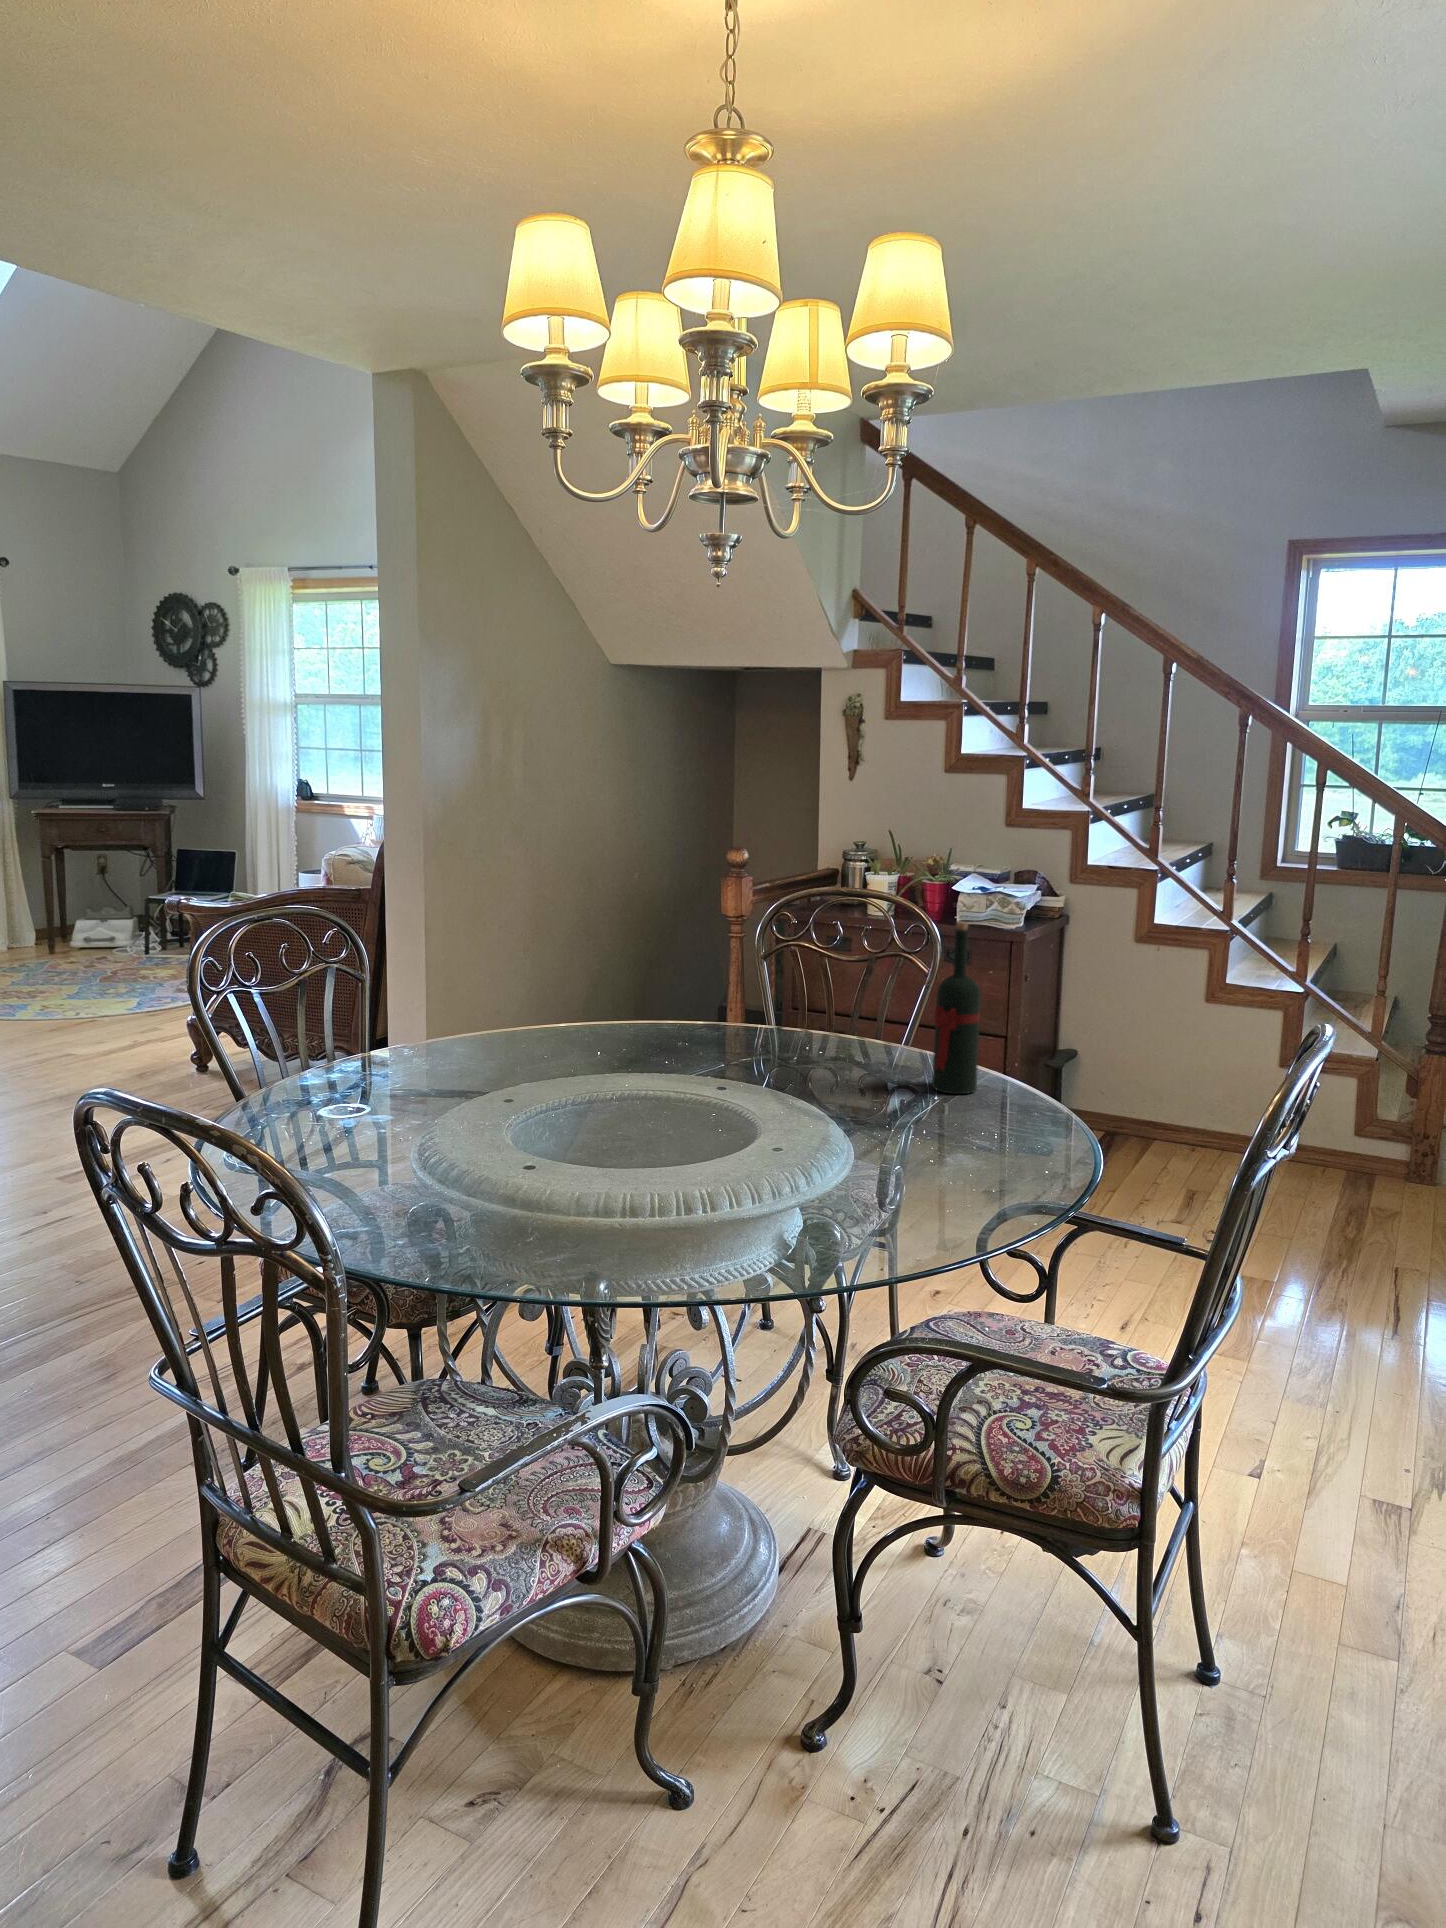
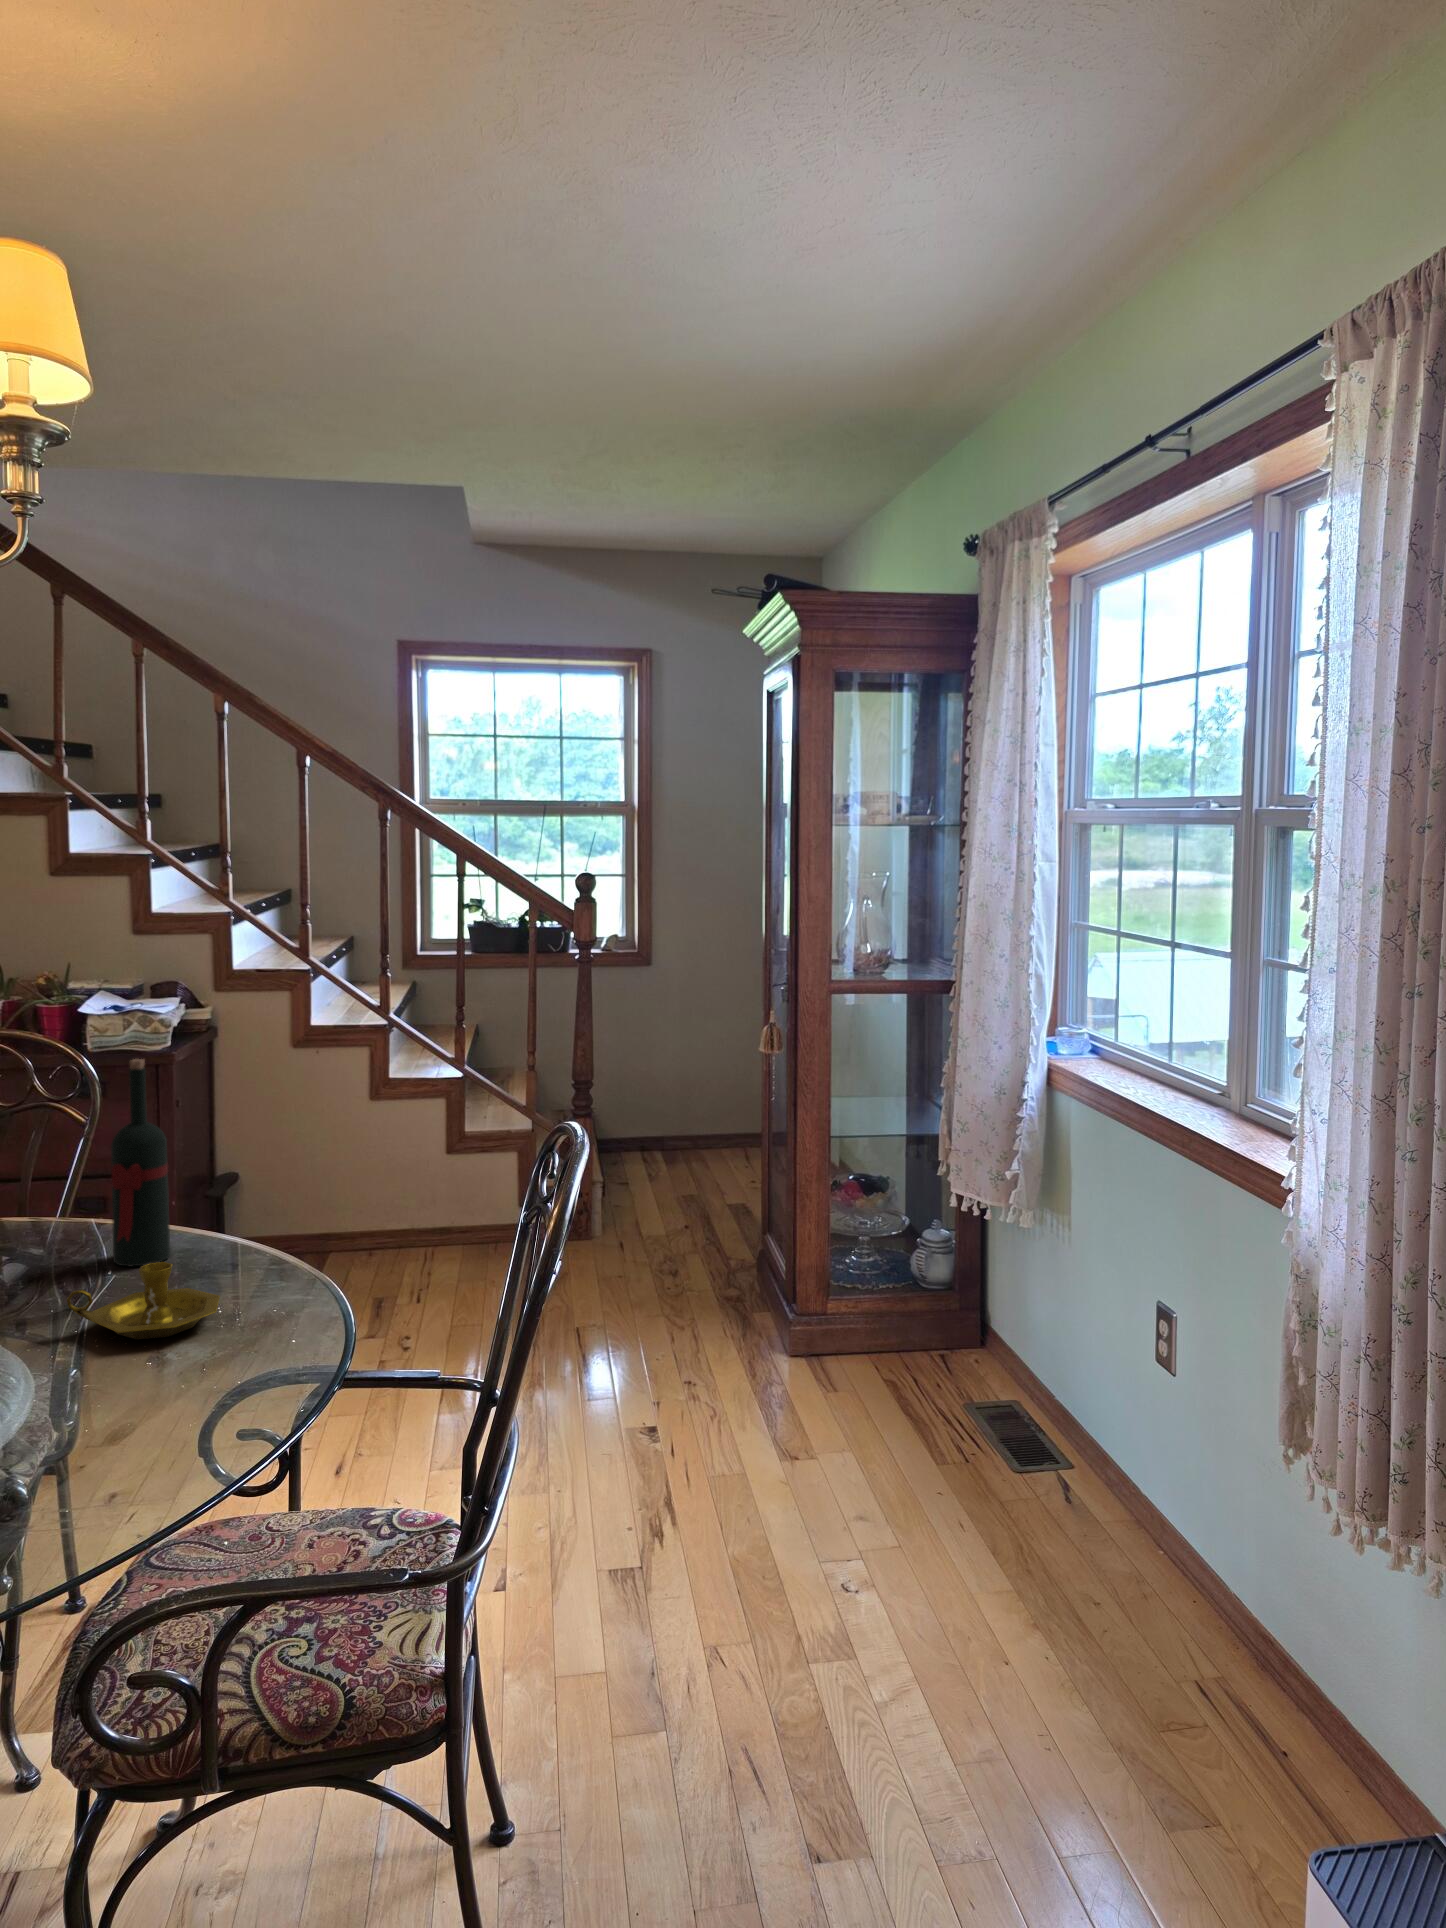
candlestick: none [886,1088,1003,1149] -> present [67,1262,220,1339]

